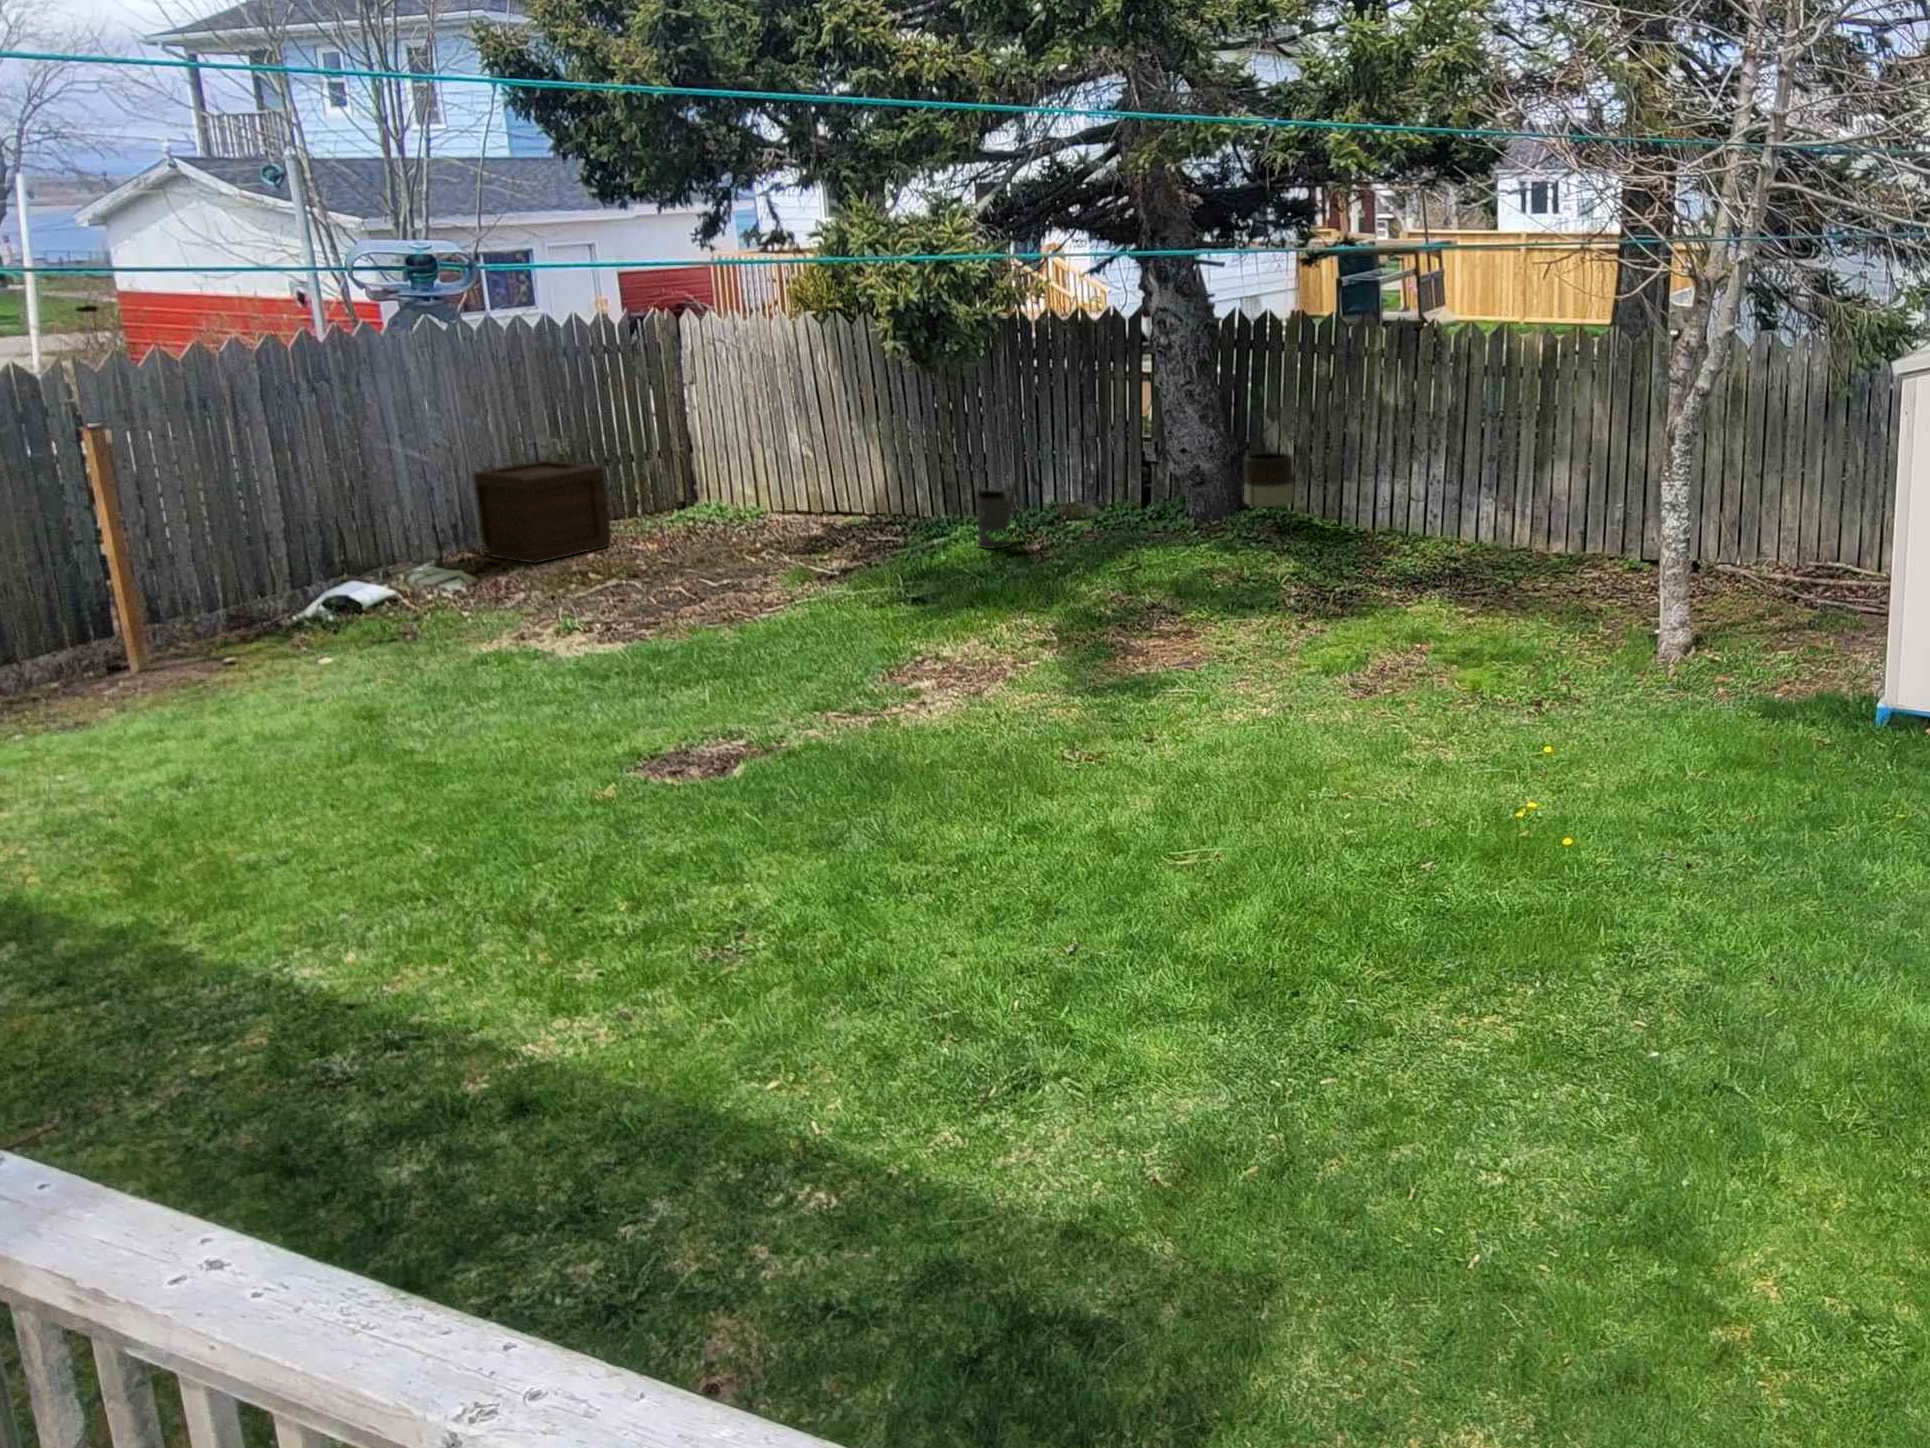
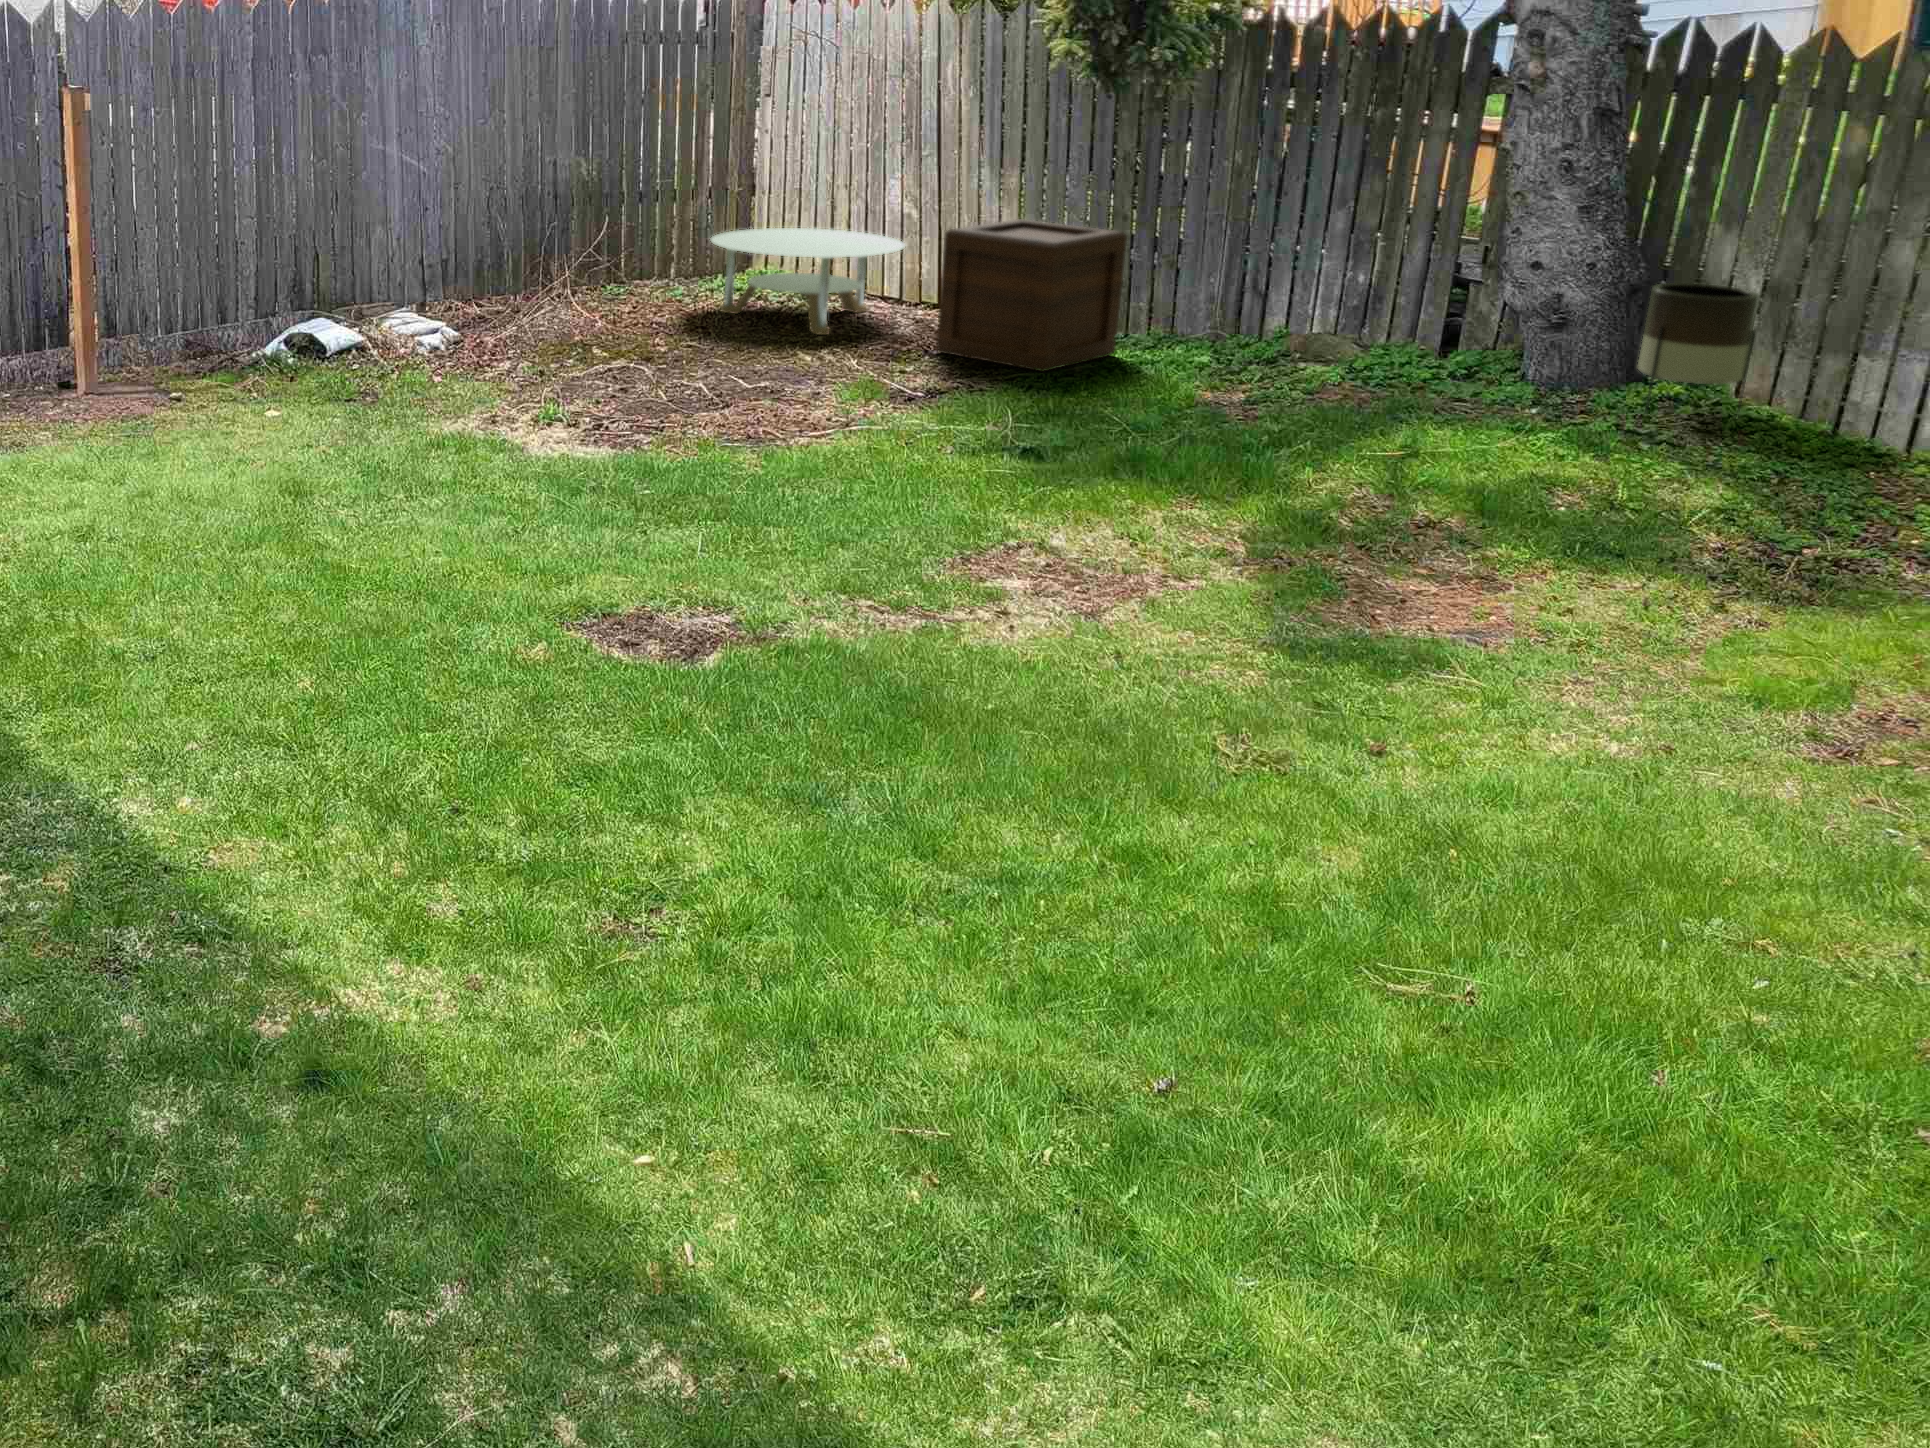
wooden crate: present [473,460,612,563] -> present [936,219,1127,371]
round table: none [666,468,811,542] -> present [711,228,905,335]
watering can: present [977,479,1017,549] -> none [1135,277,1220,390]

